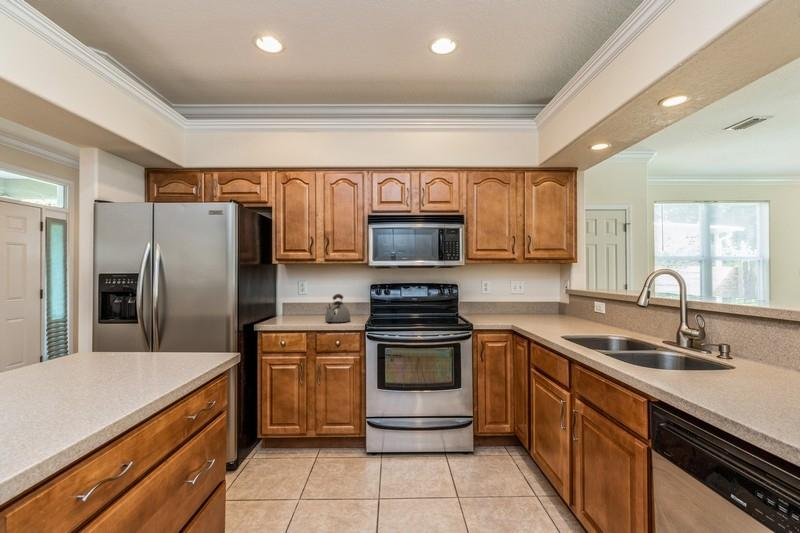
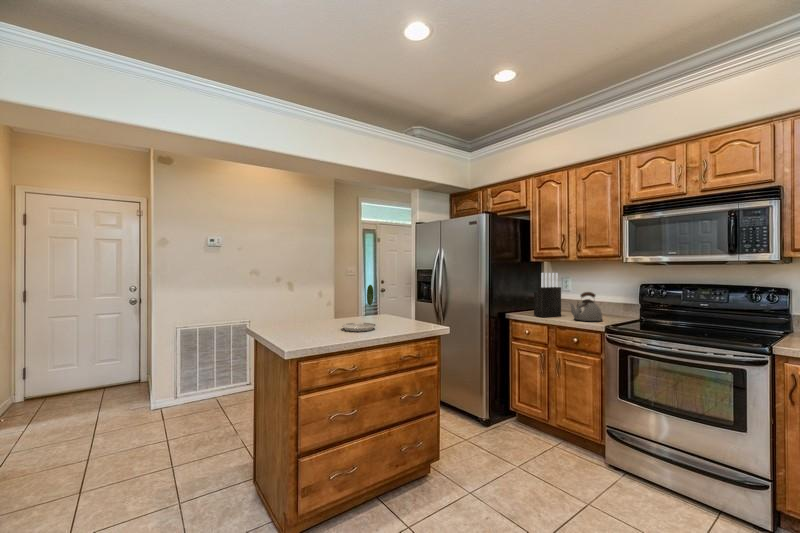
knife block: none [284,276,309,324] -> present [534,273,561,317]
plate: none [39,297,123,388] -> present [342,285,376,331]

